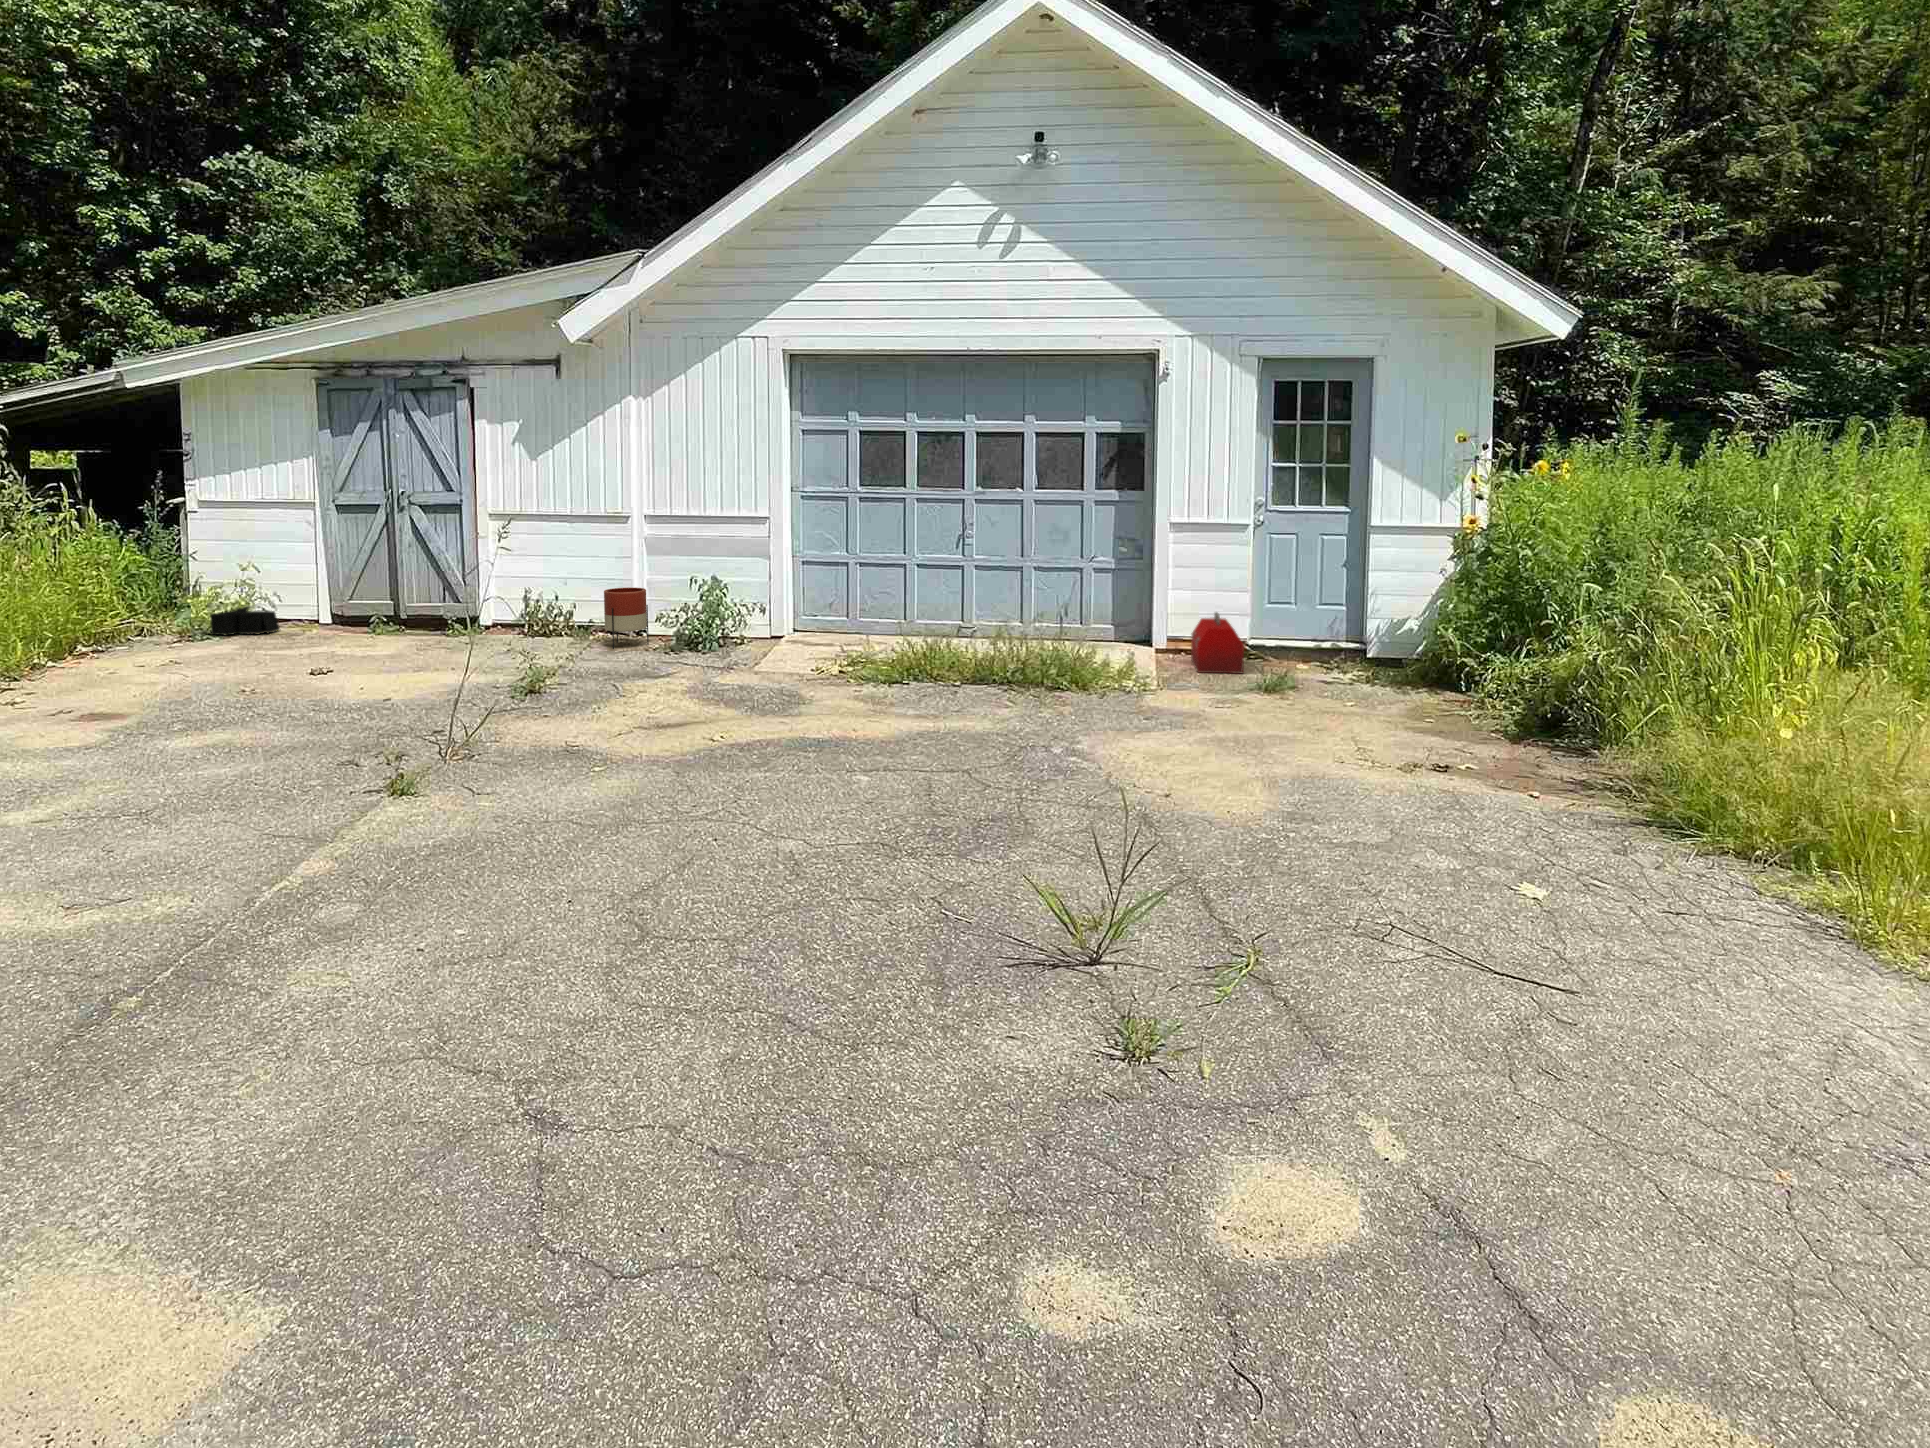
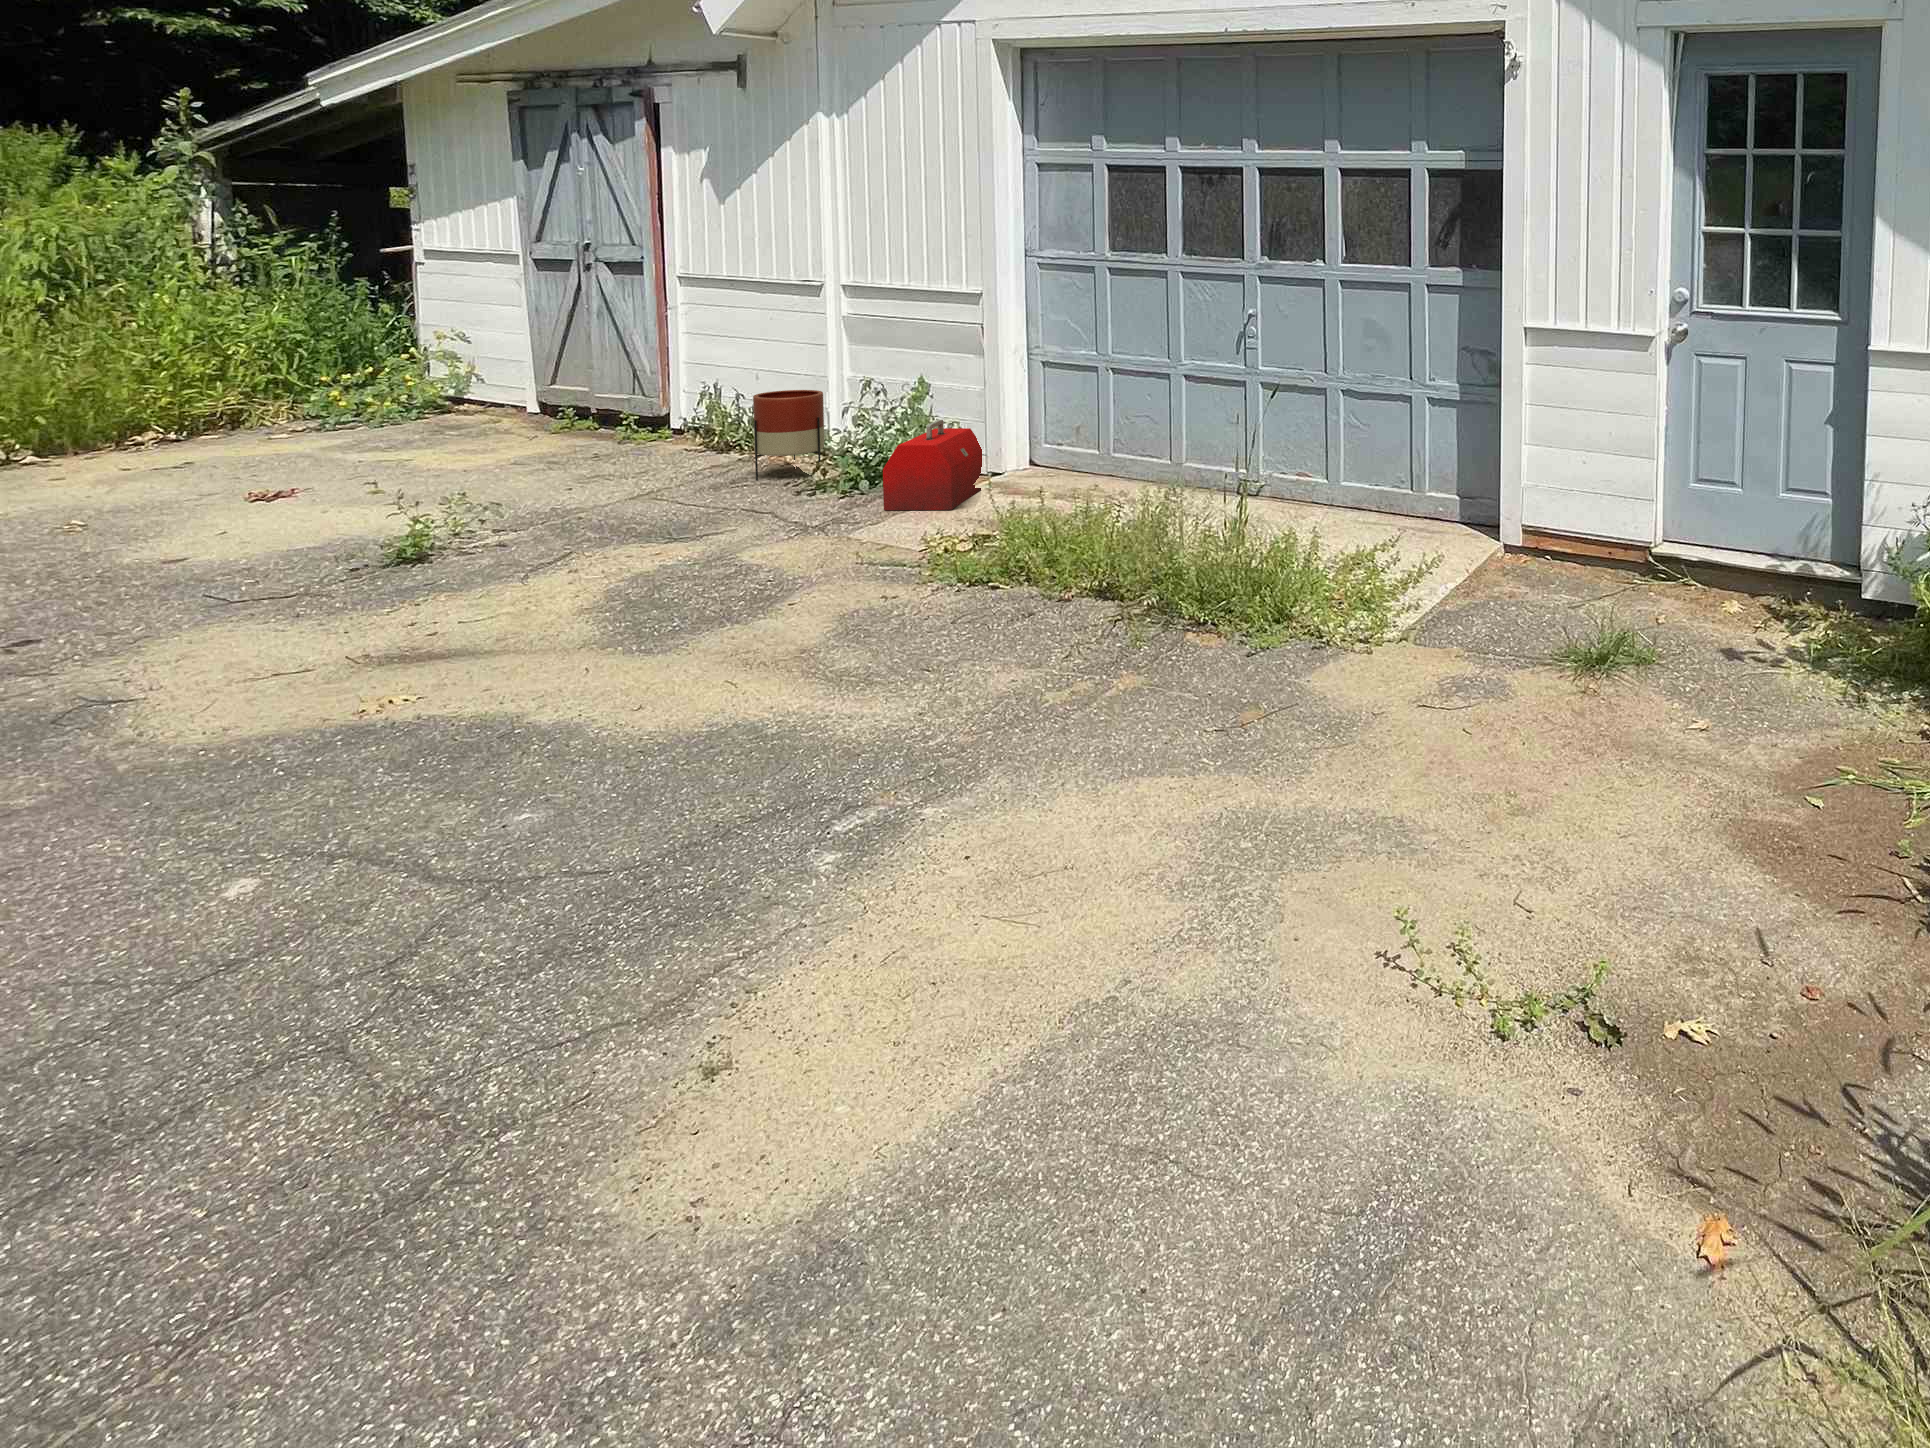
storage bin: present [210,606,280,635] -> none [381,385,473,426]
toolbox: present [1191,612,1244,673] -> present [883,420,982,510]

